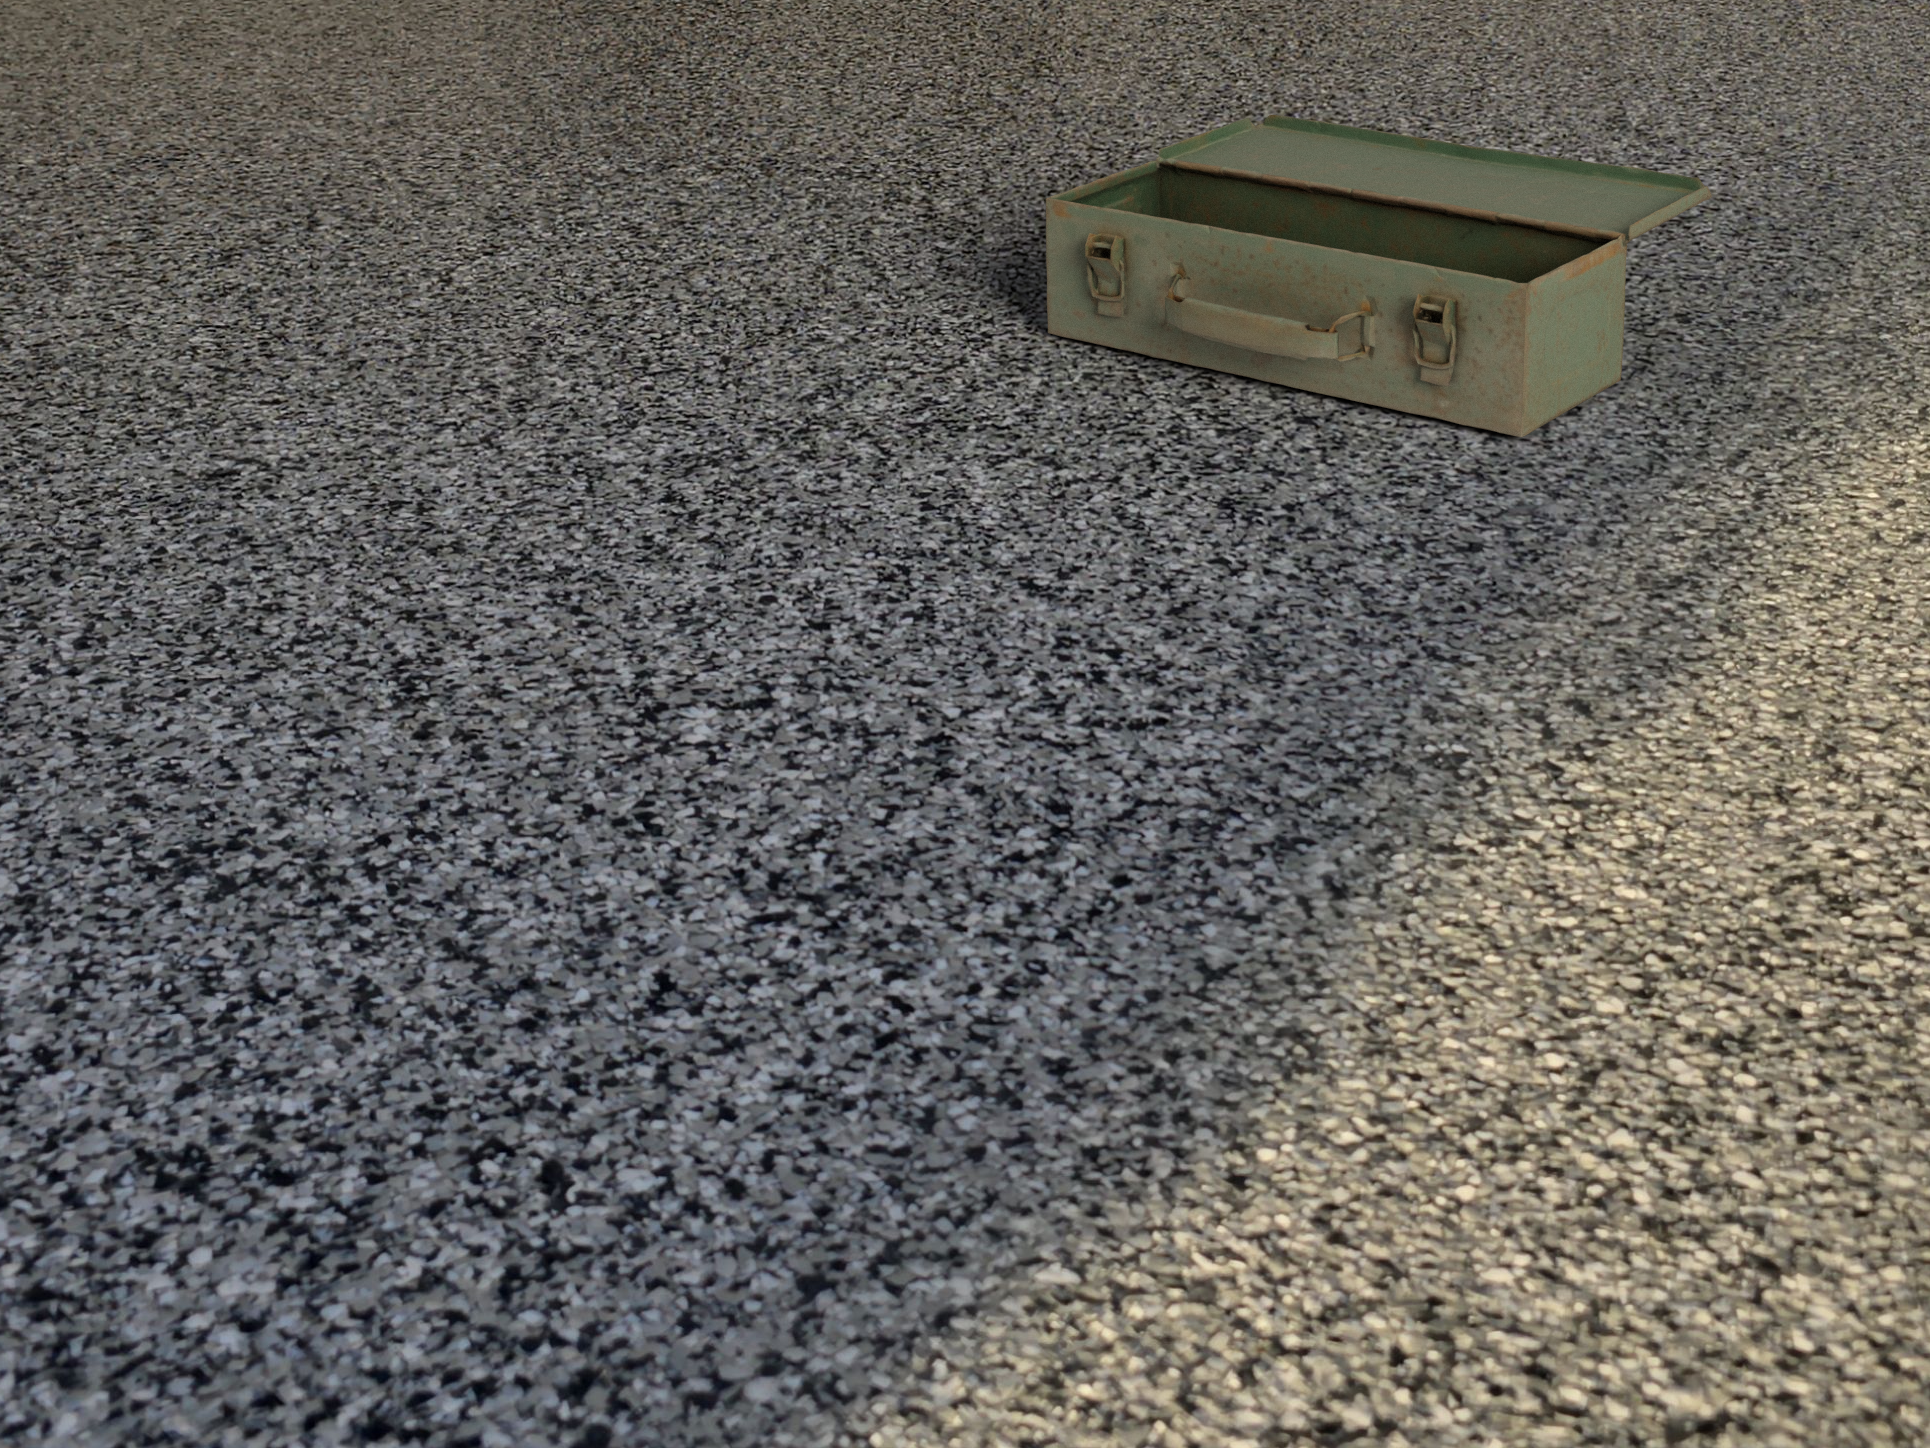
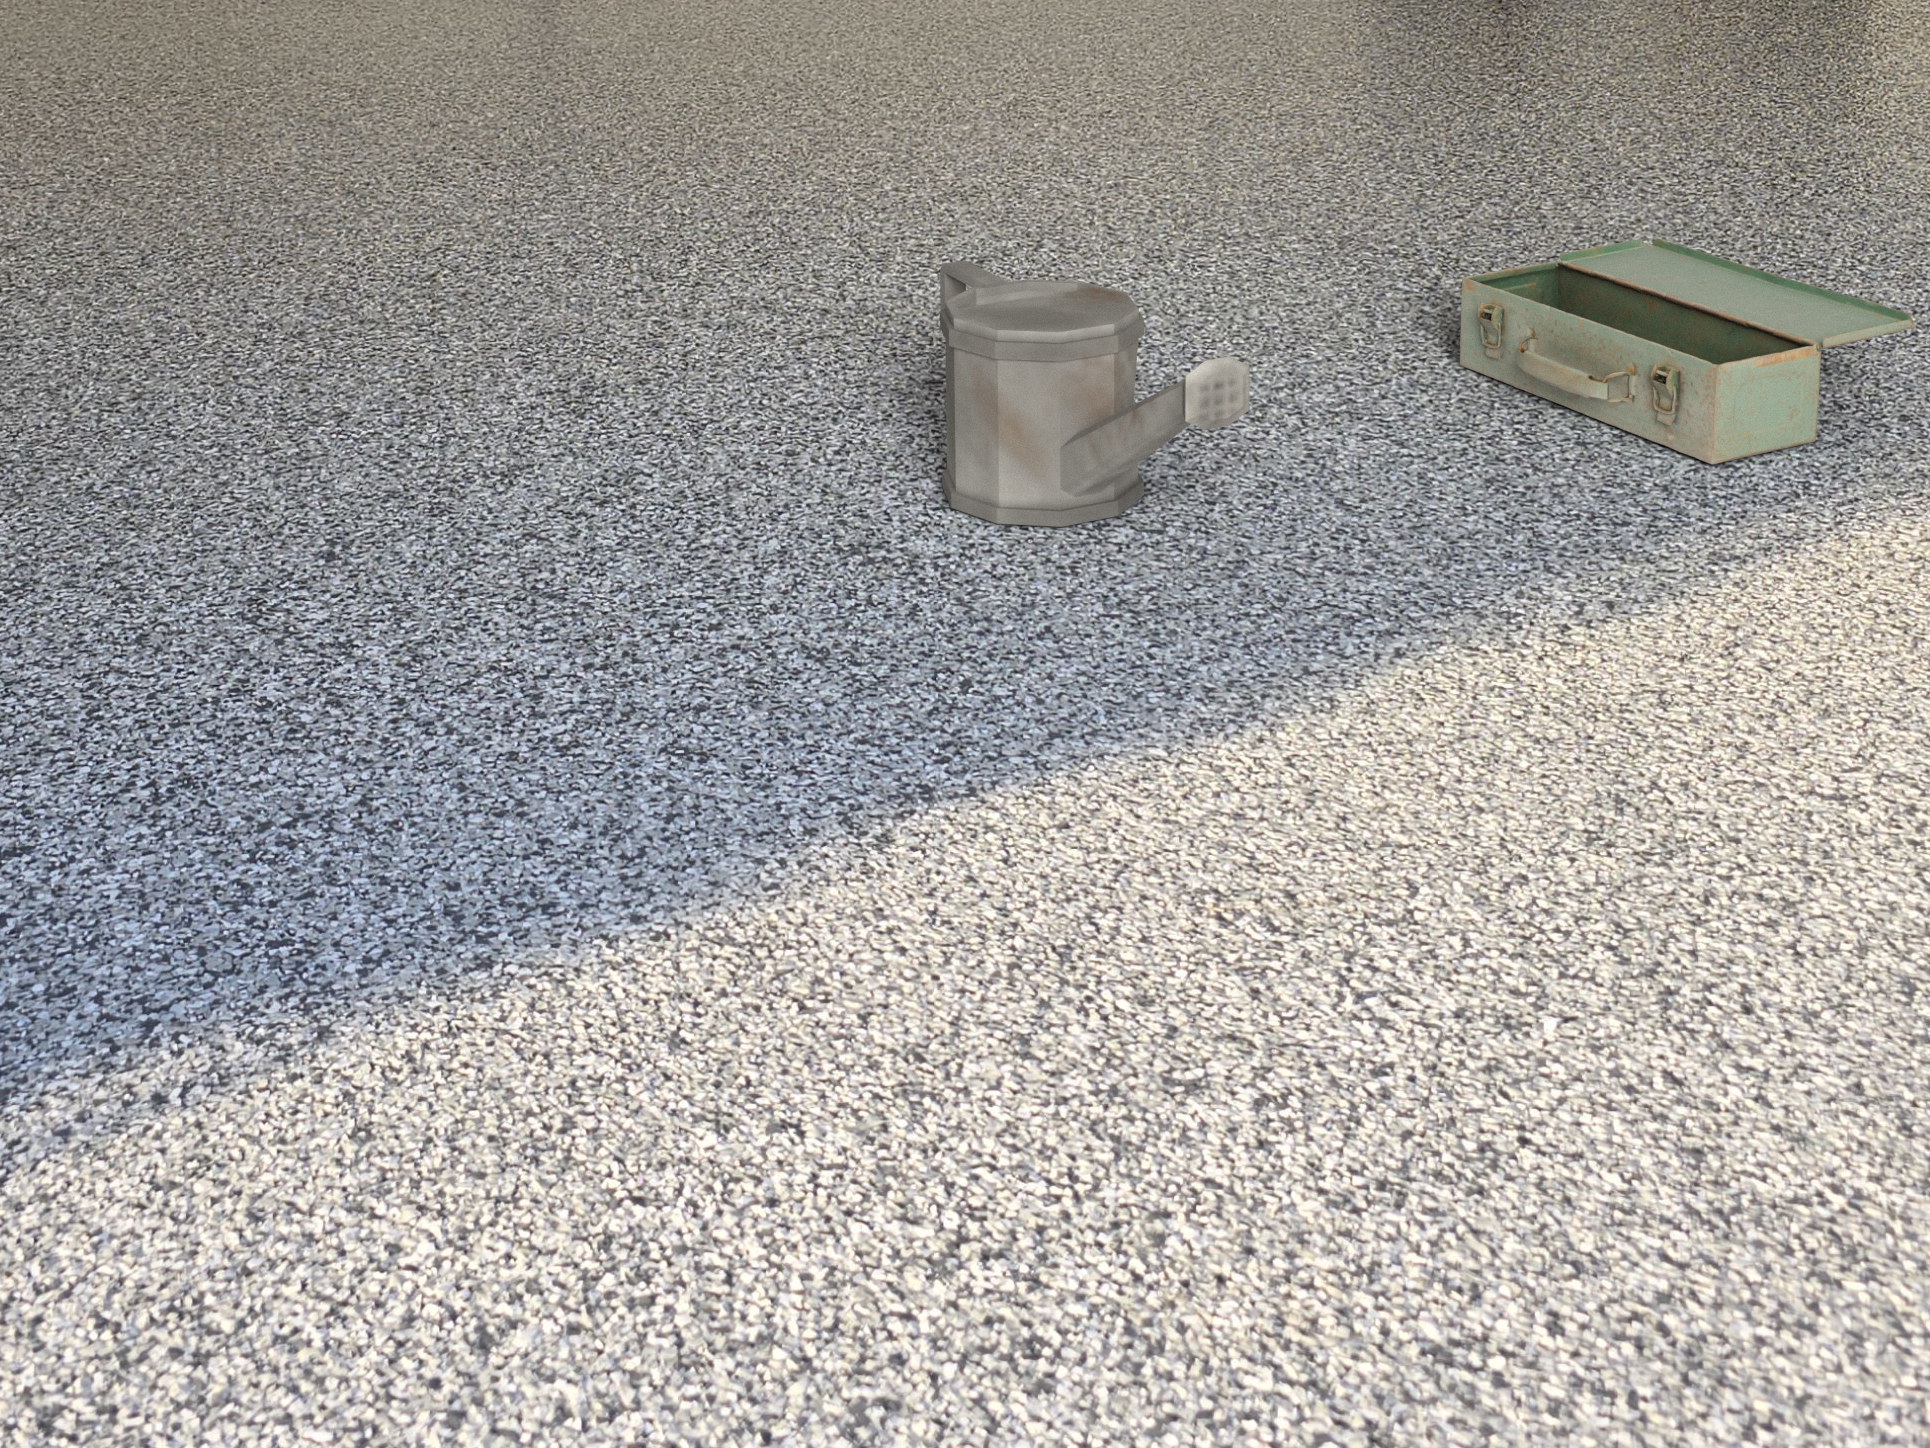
watering can: none [237,257,988,750] -> present [940,260,1250,527]

